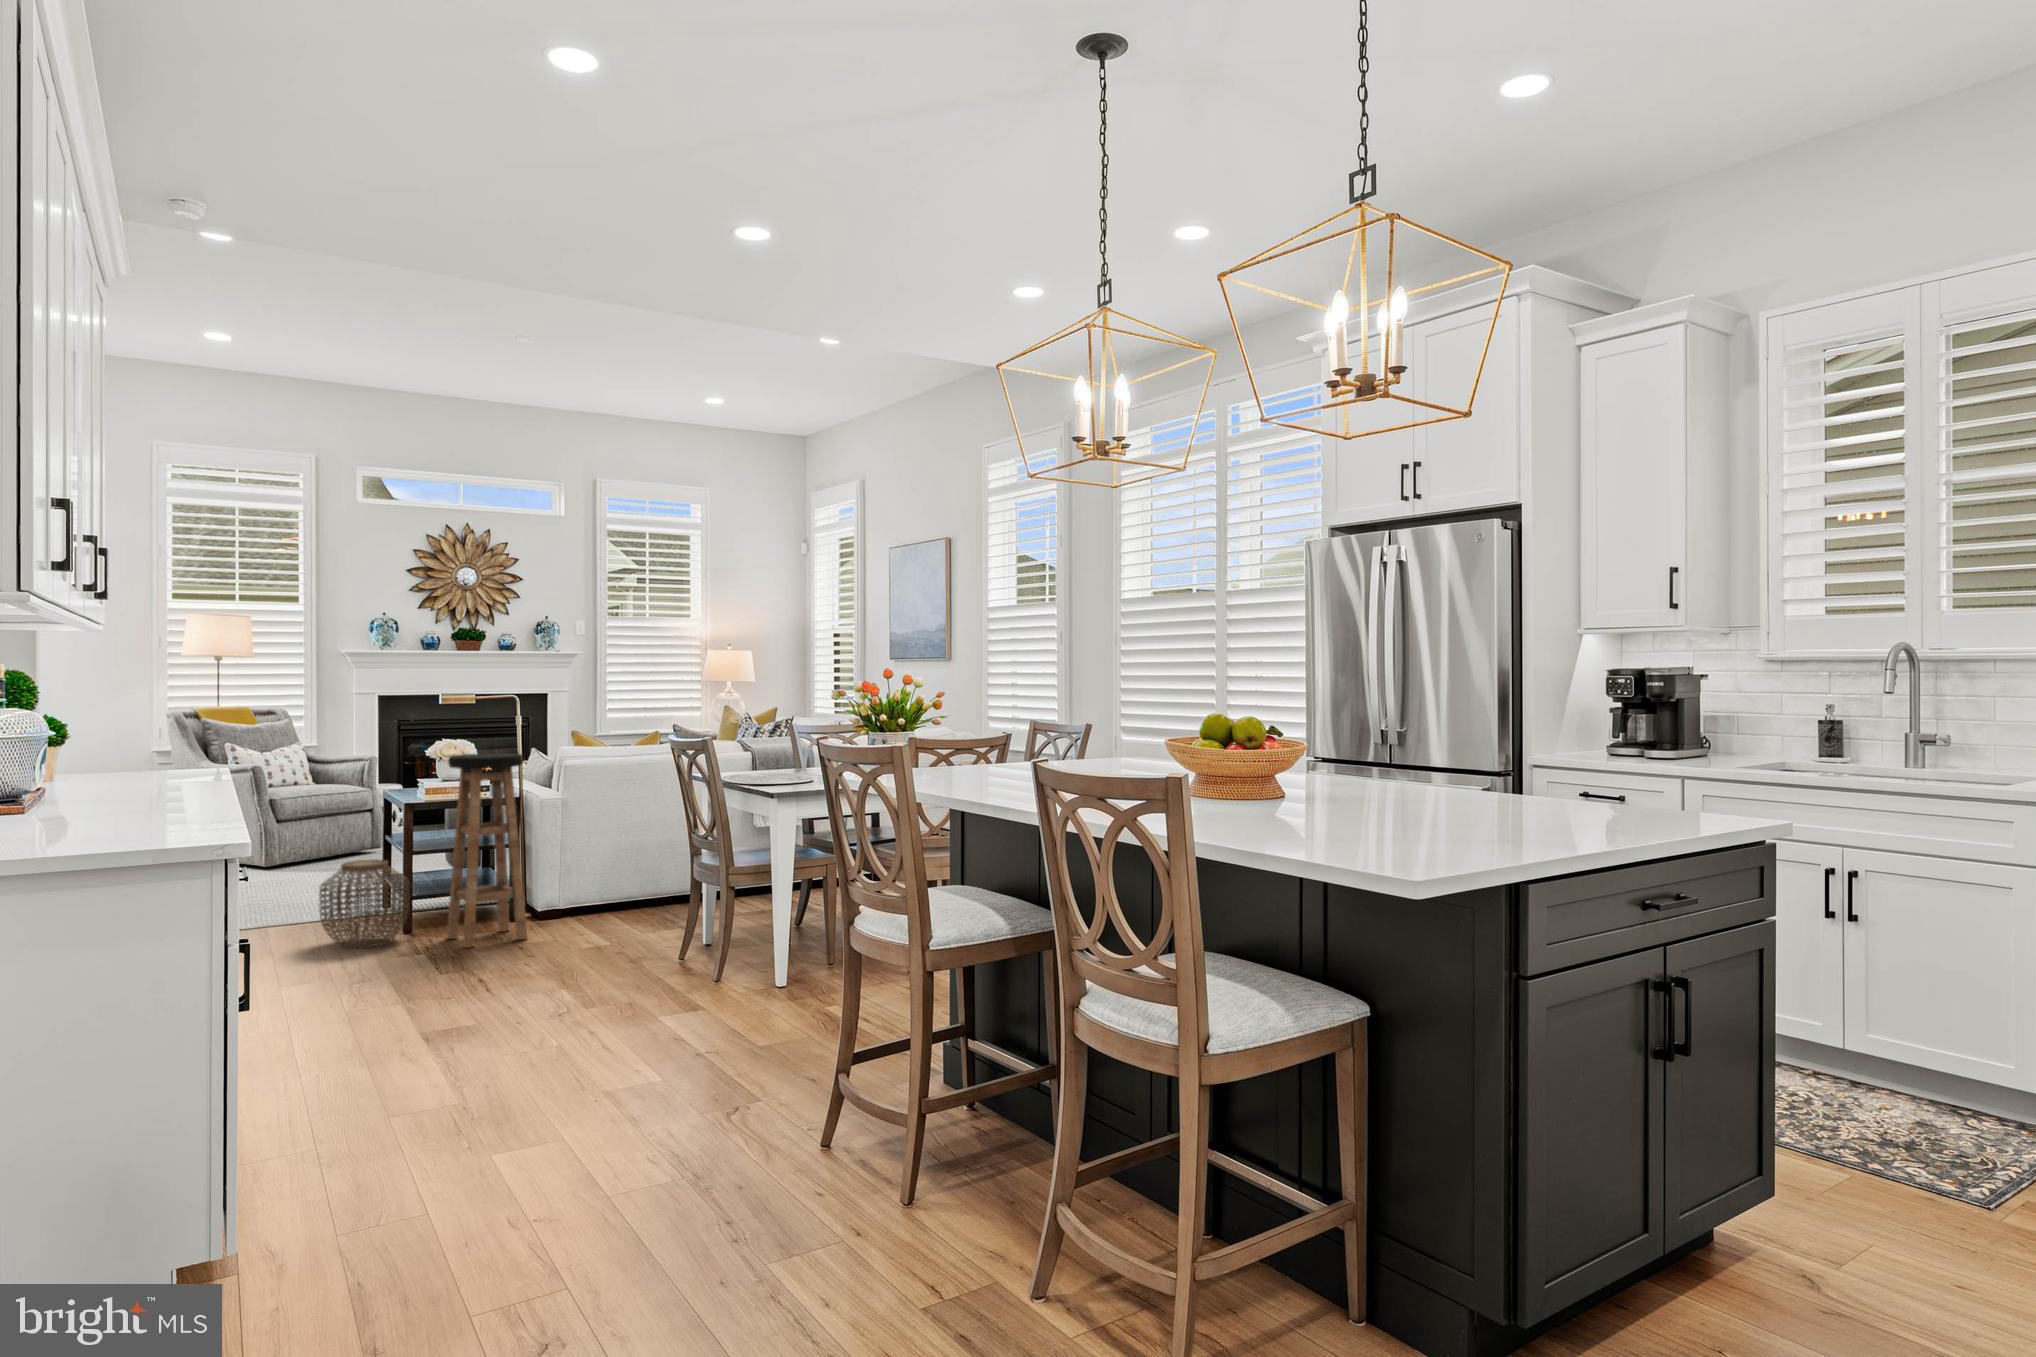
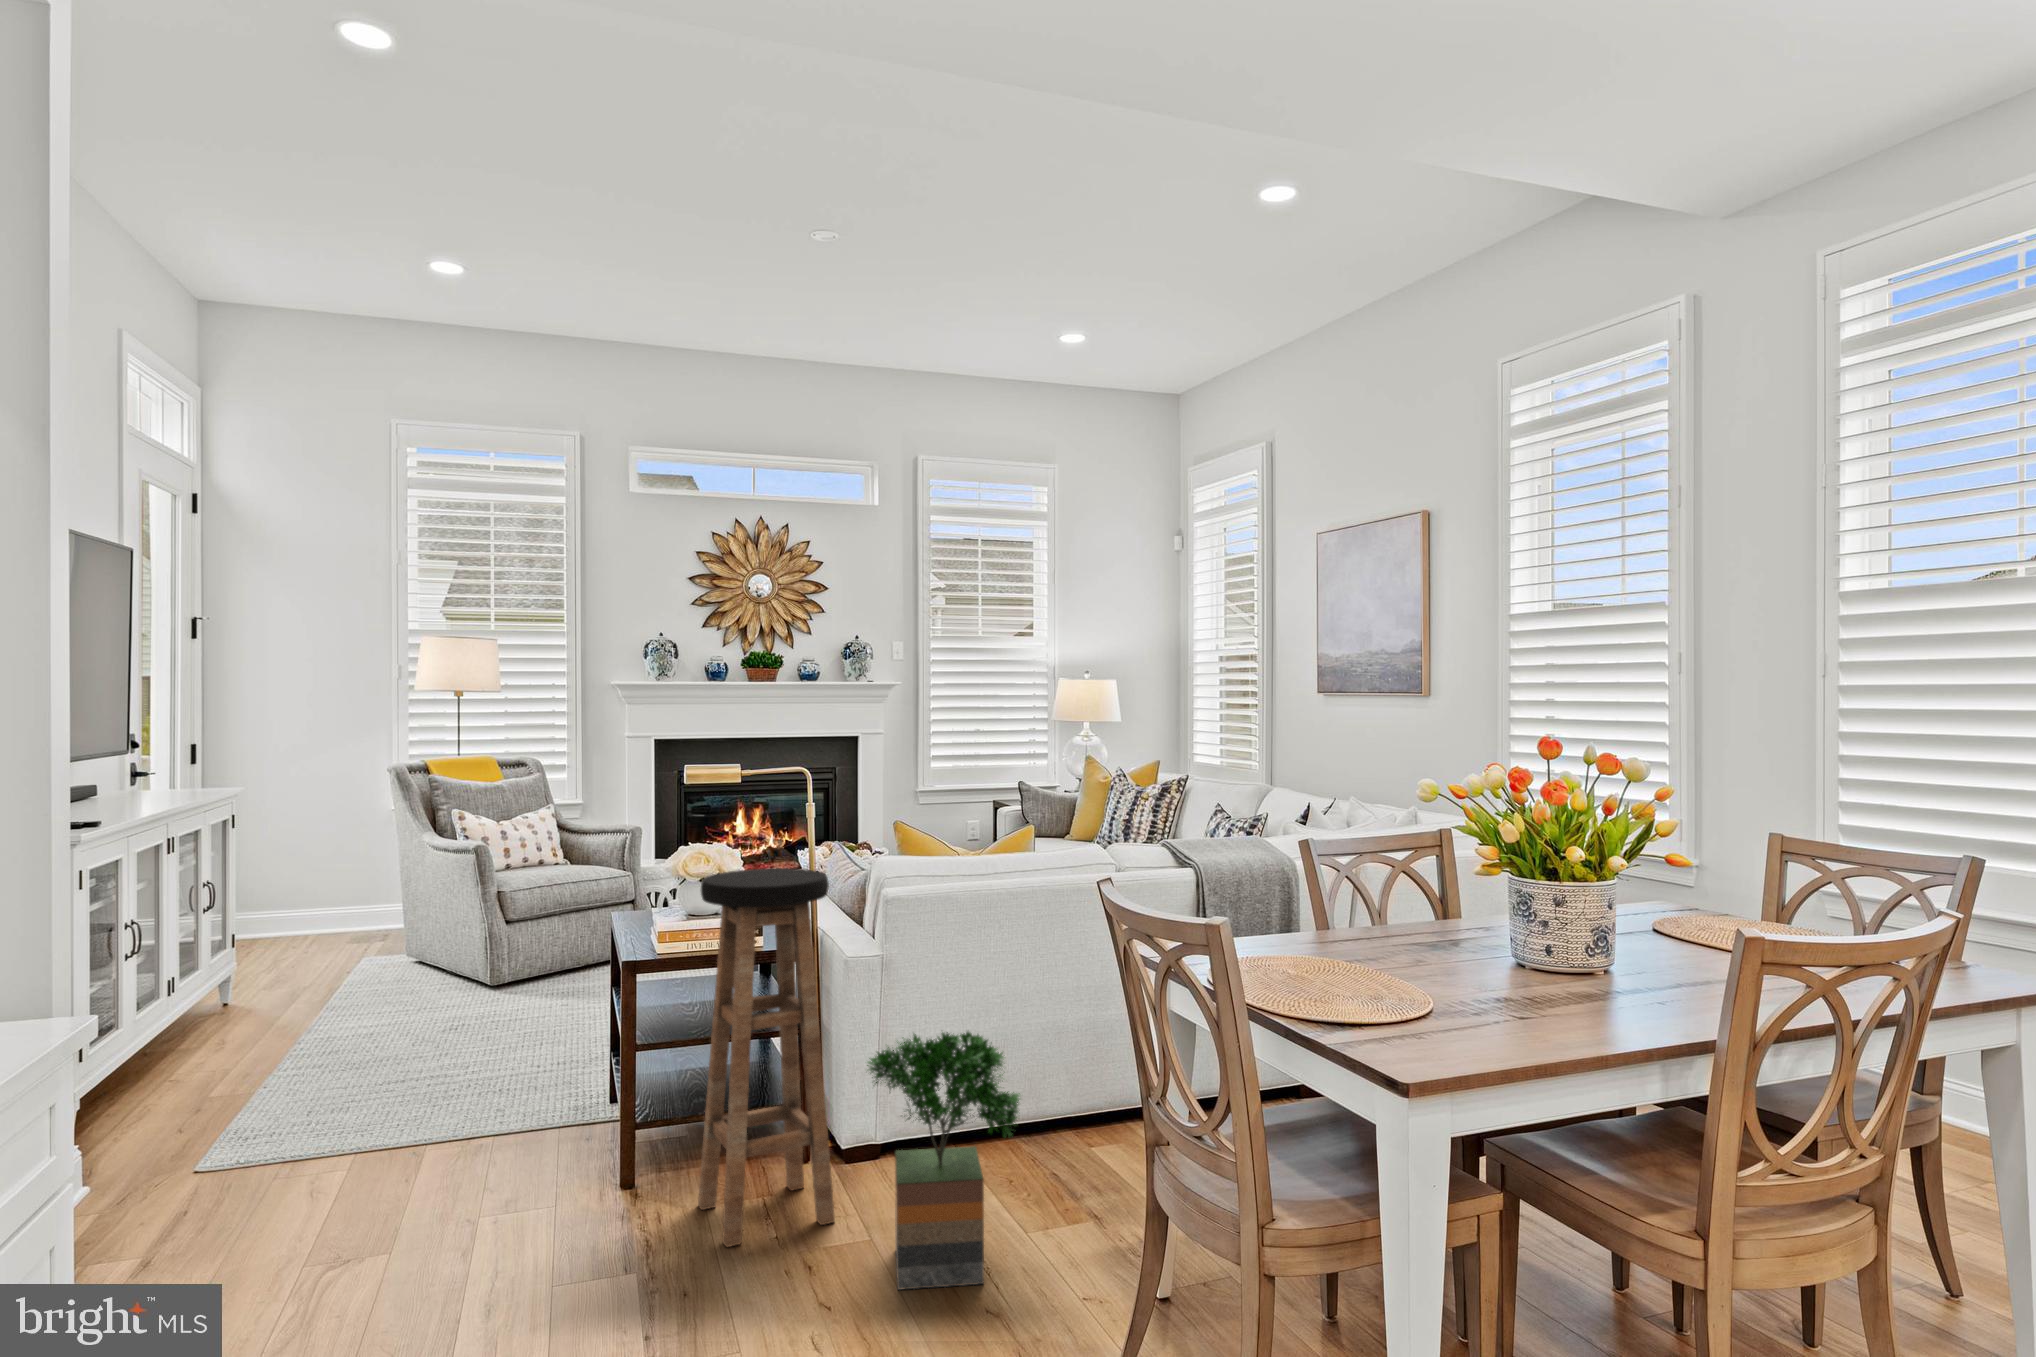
potted tree: none [543,829,629,953] -> present [867,1032,1020,1290]
woven basket: present [320,859,409,949] -> none [485,1056,636,1229]

